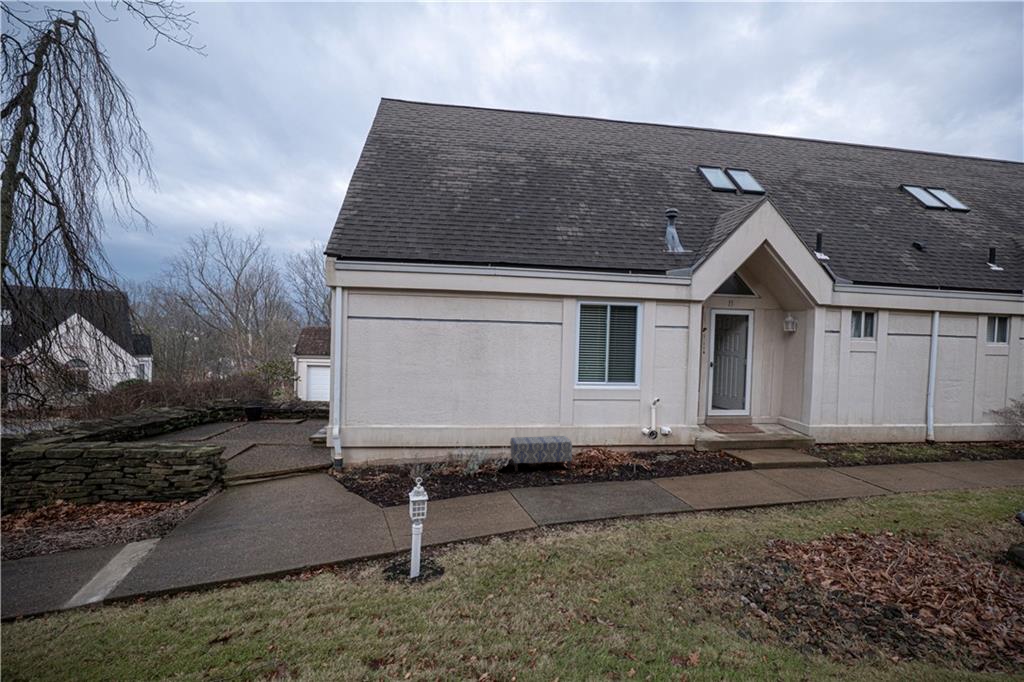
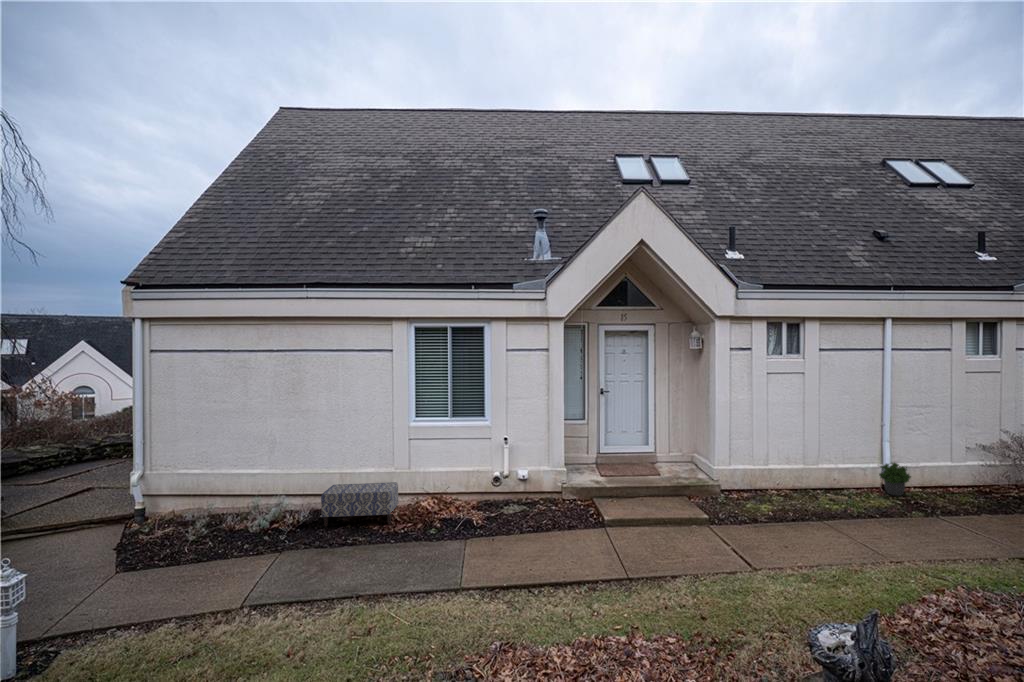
potted plant: none [926,422,954,448] -> present [879,463,911,496]

